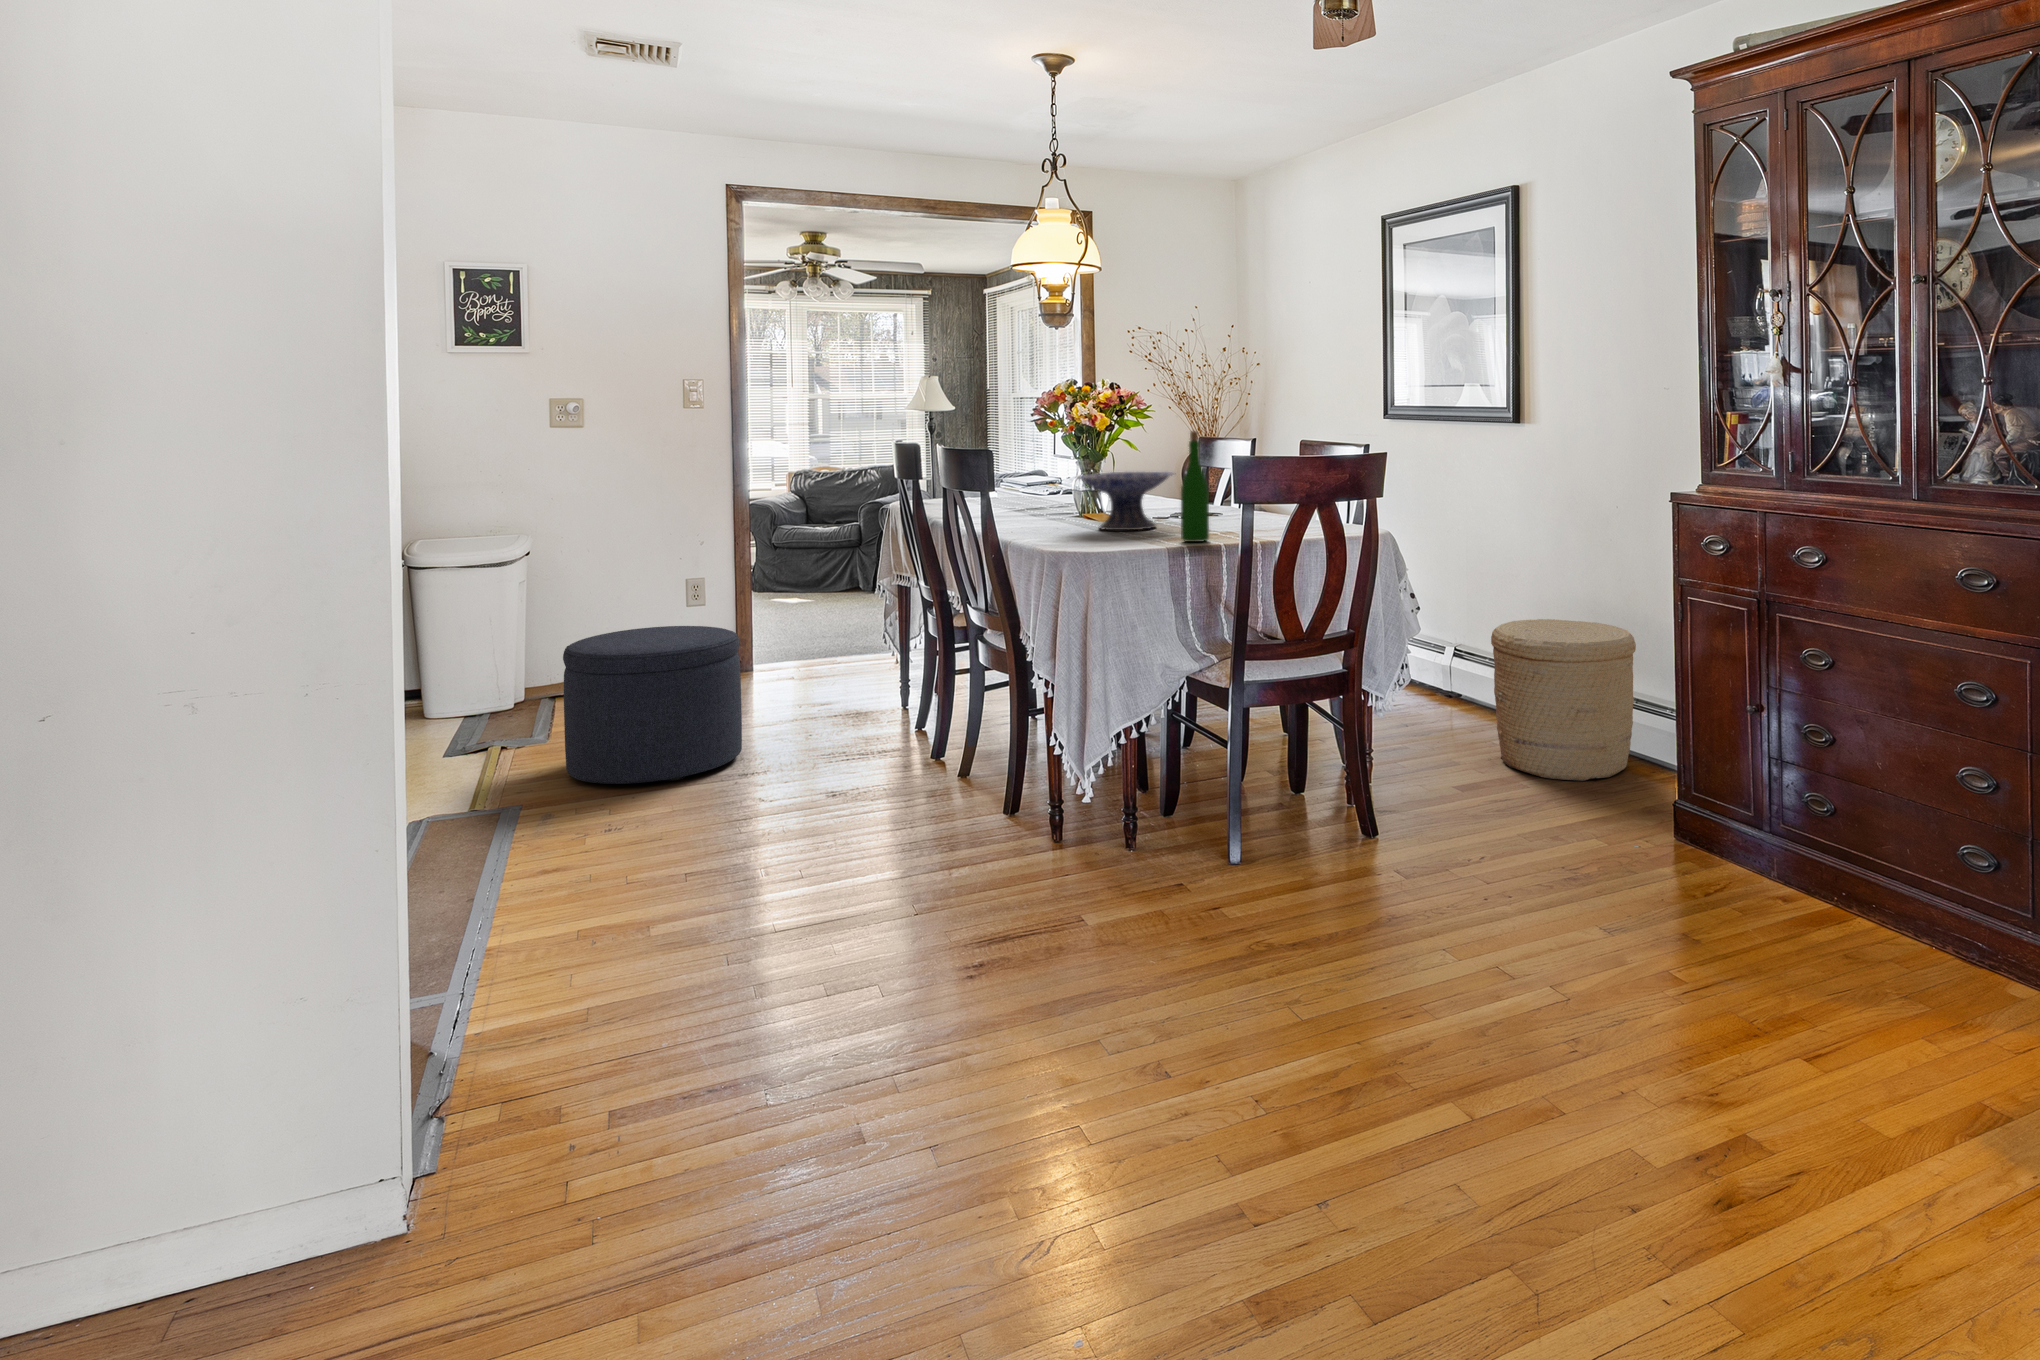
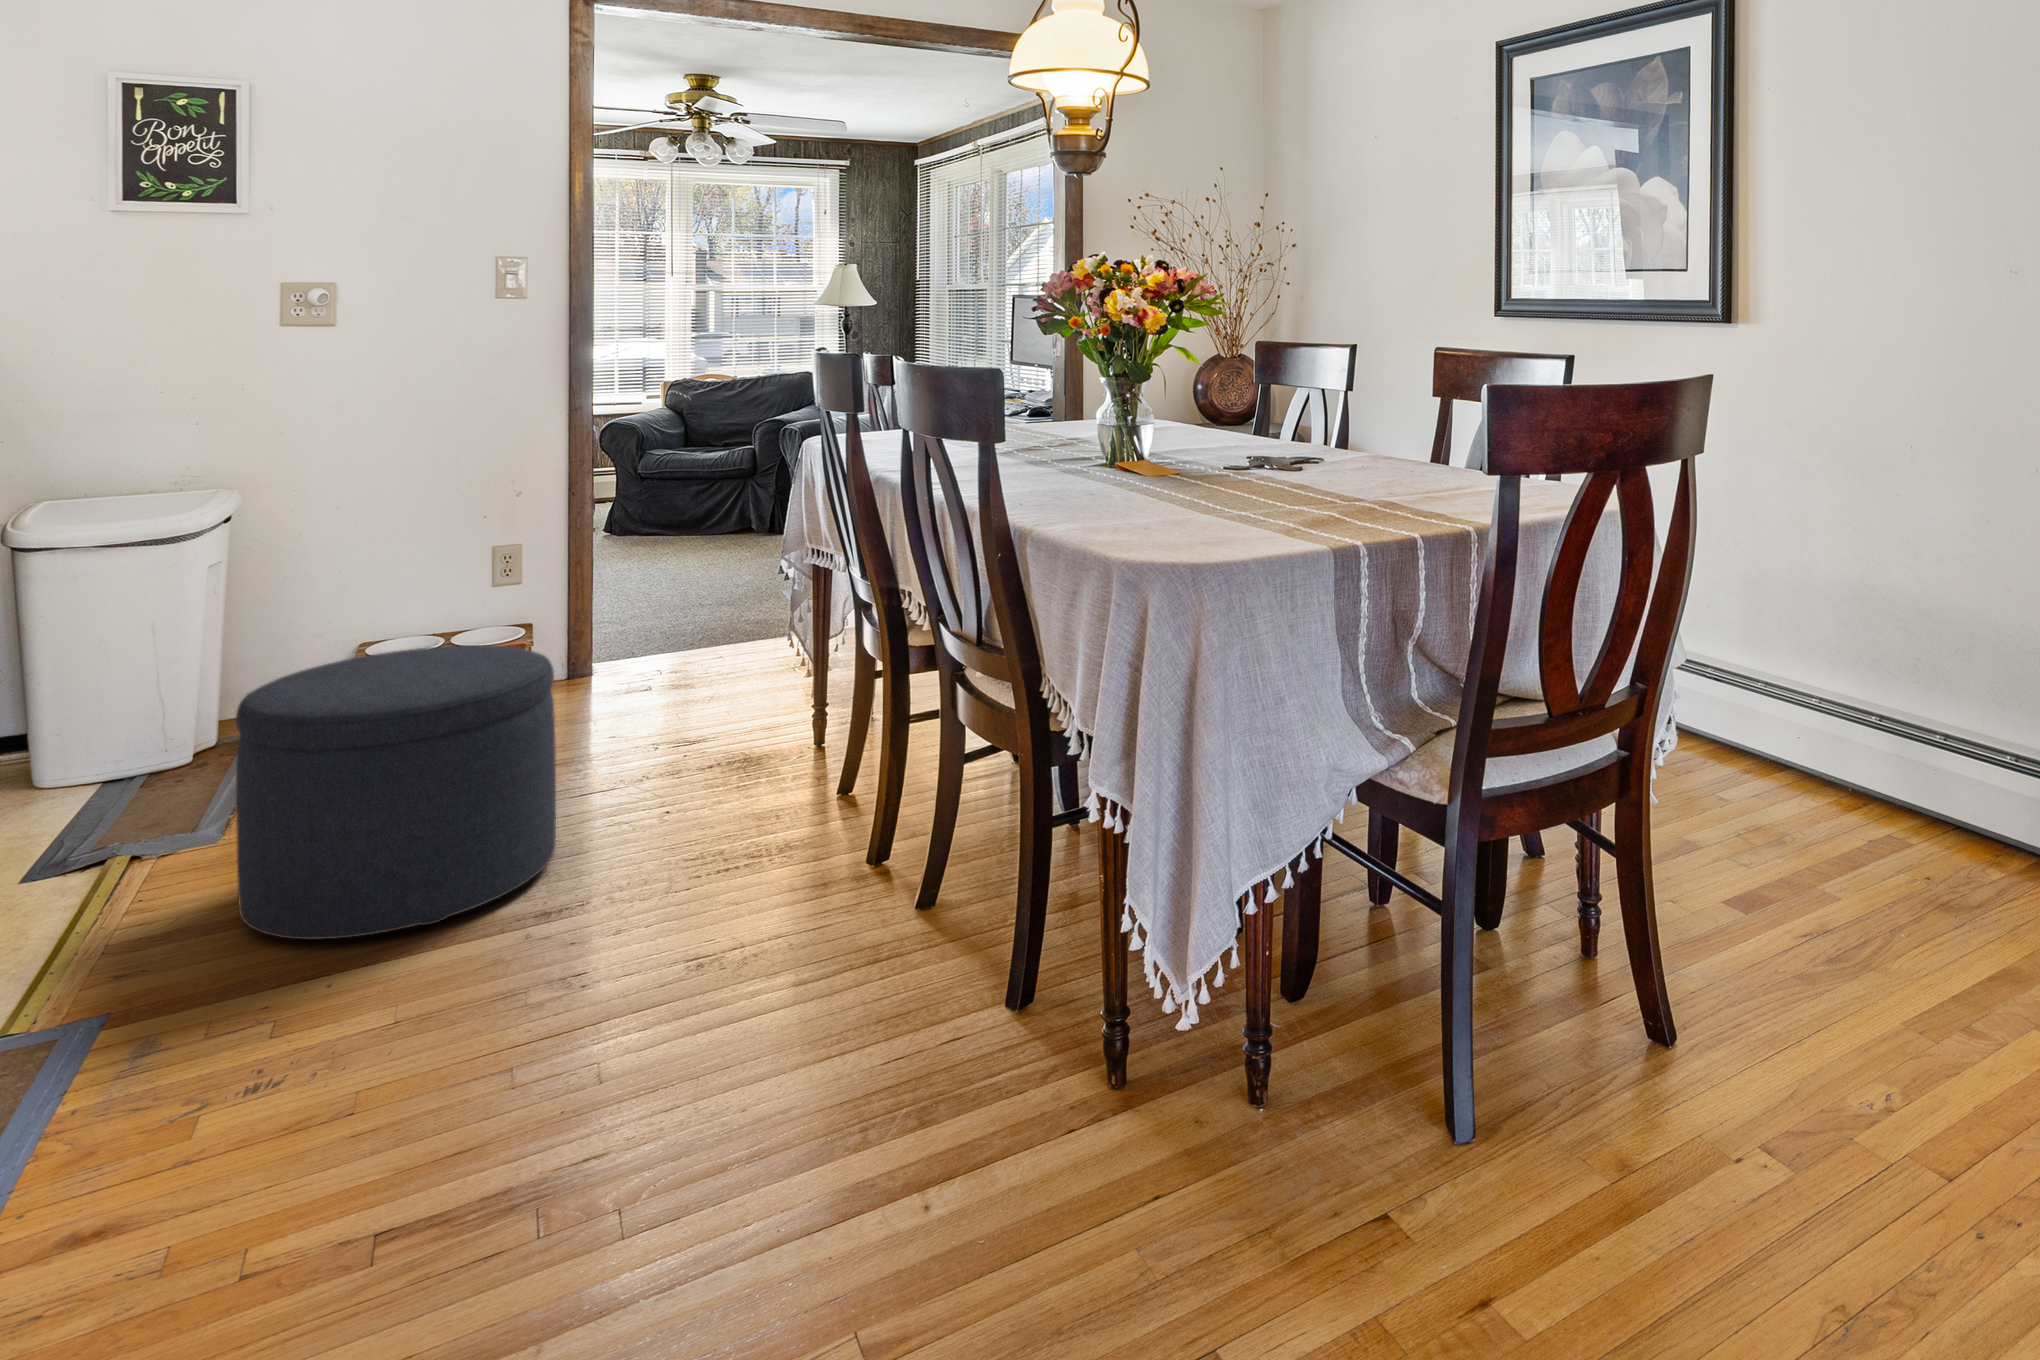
wine bottle: present [1181,431,1209,542] -> none [1336,337,1385,533]
decorative bowl: present [1077,472,1174,530] -> none [1128,402,1293,503]
woven basket: present [1491,619,1636,781] -> none [1750,623,1988,892]

